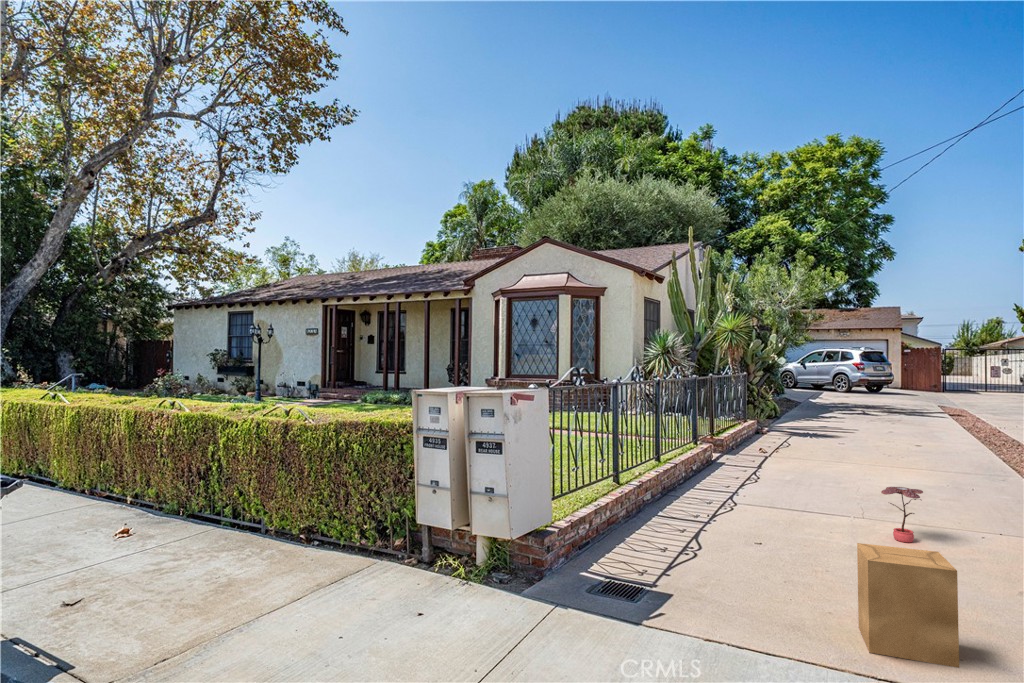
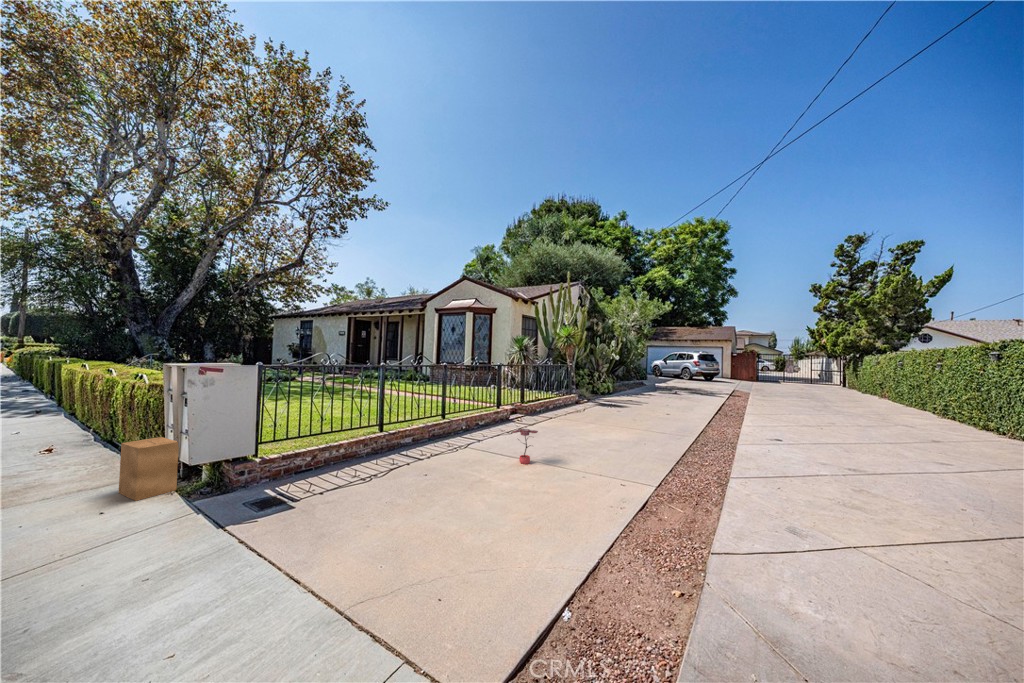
cardboard box: present [857,543,959,668] -> present [119,437,179,501]

